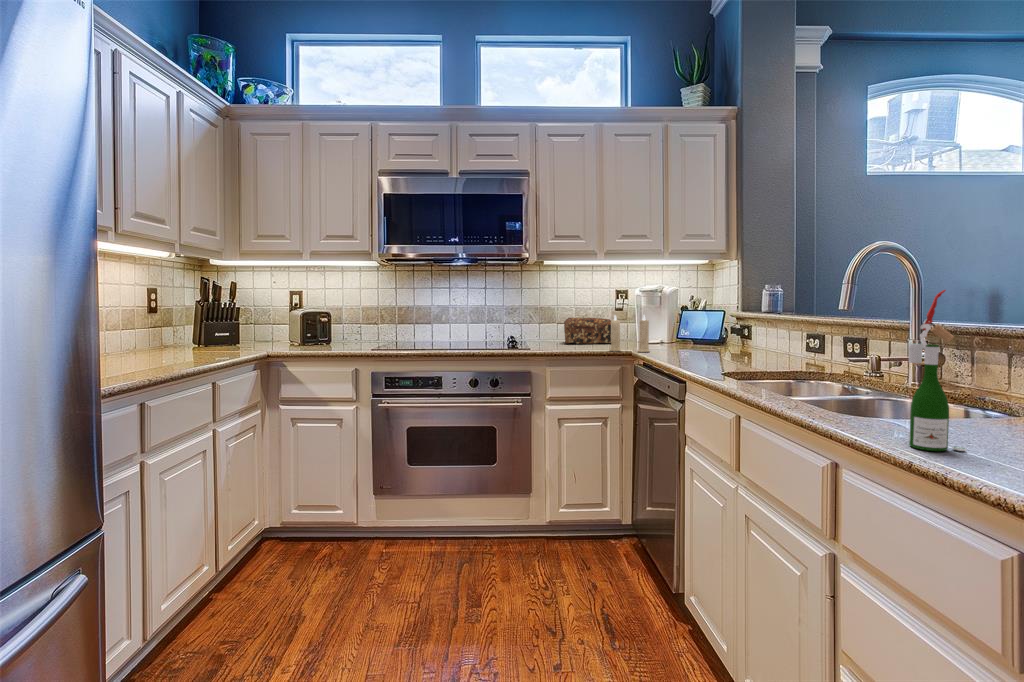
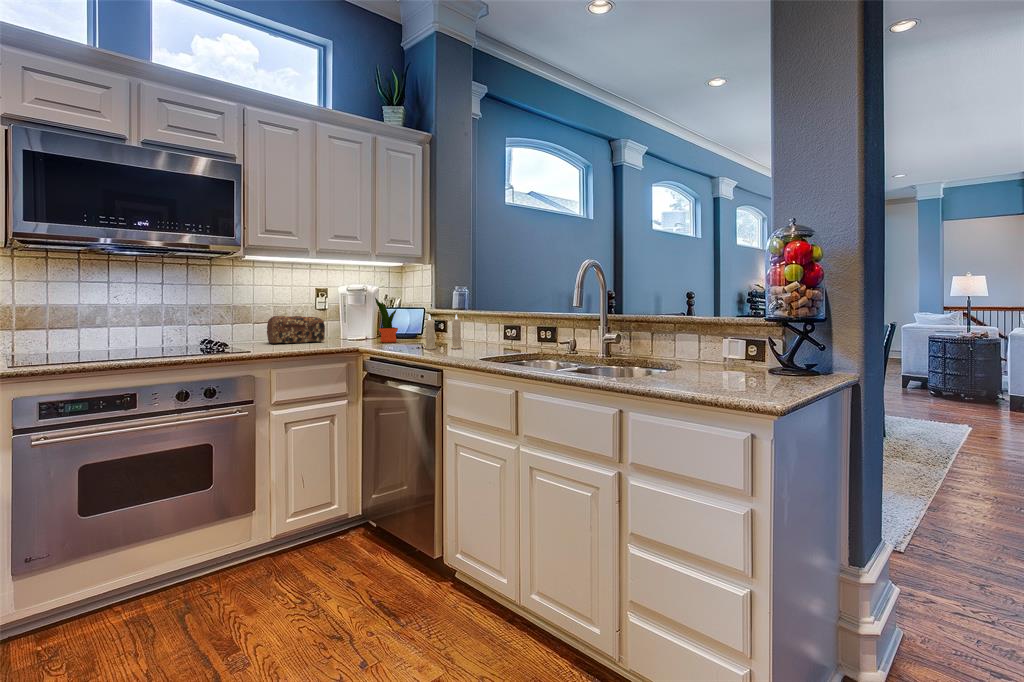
wine bottle: present [909,290,966,451] -> none [662,280,694,386]
potted plant: none [658,299,684,348] -> present [375,298,398,343]
candle: present [610,316,649,352] -> present [425,315,462,349]

